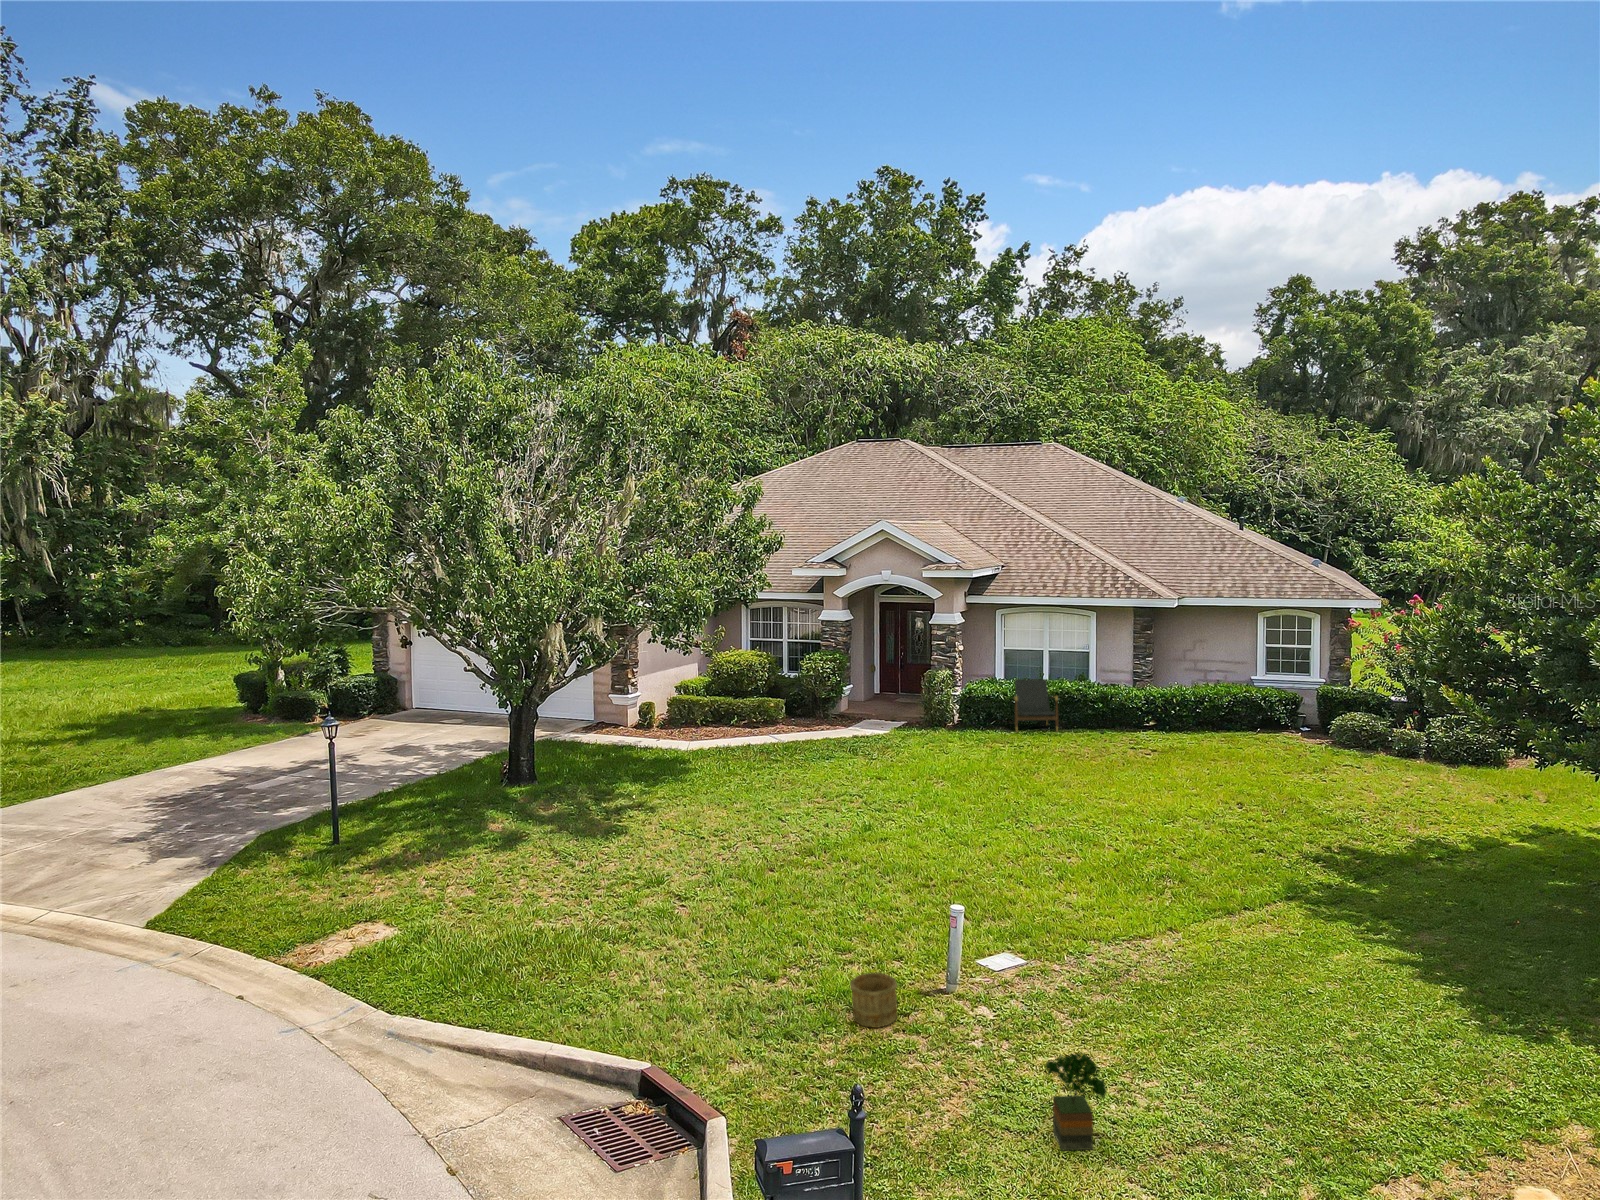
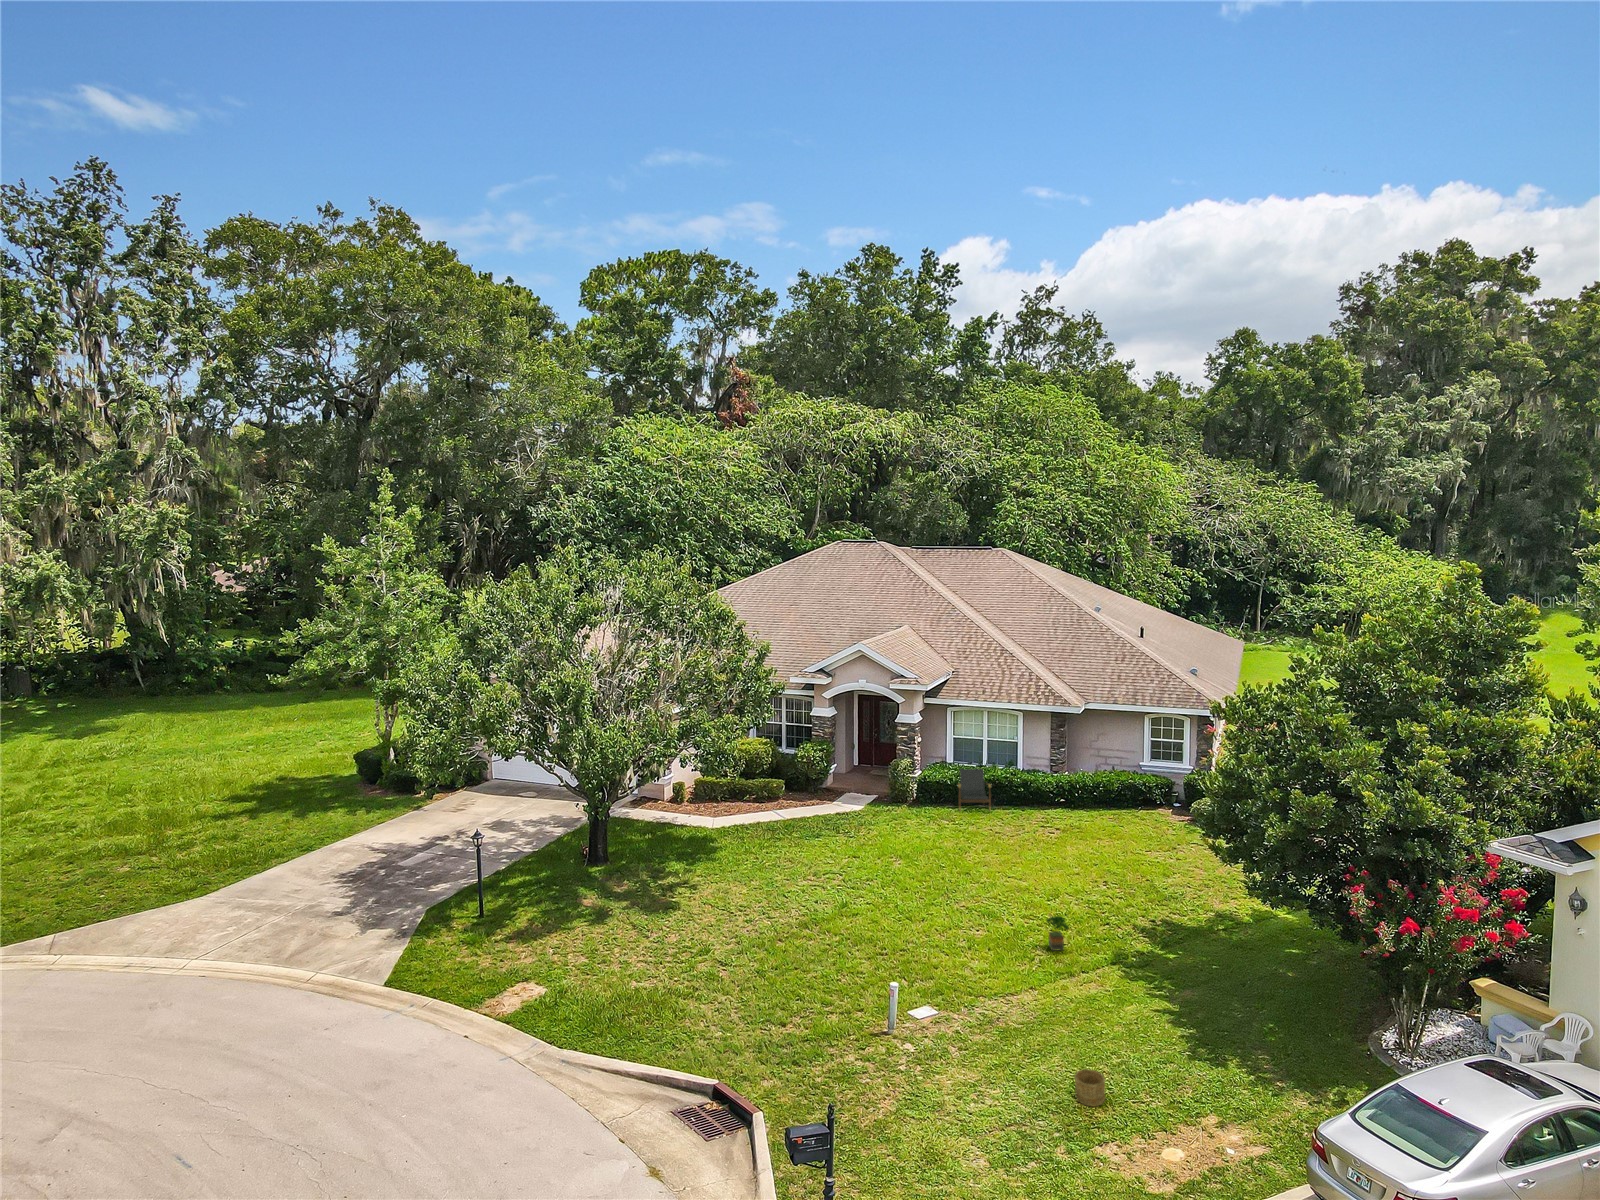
wooden bucket: present [850,973,897,1028] -> present [1074,1069,1106,1107]
potted tree: present [1045,1053,1107,1151] -> present [1047,916,1069,951]

